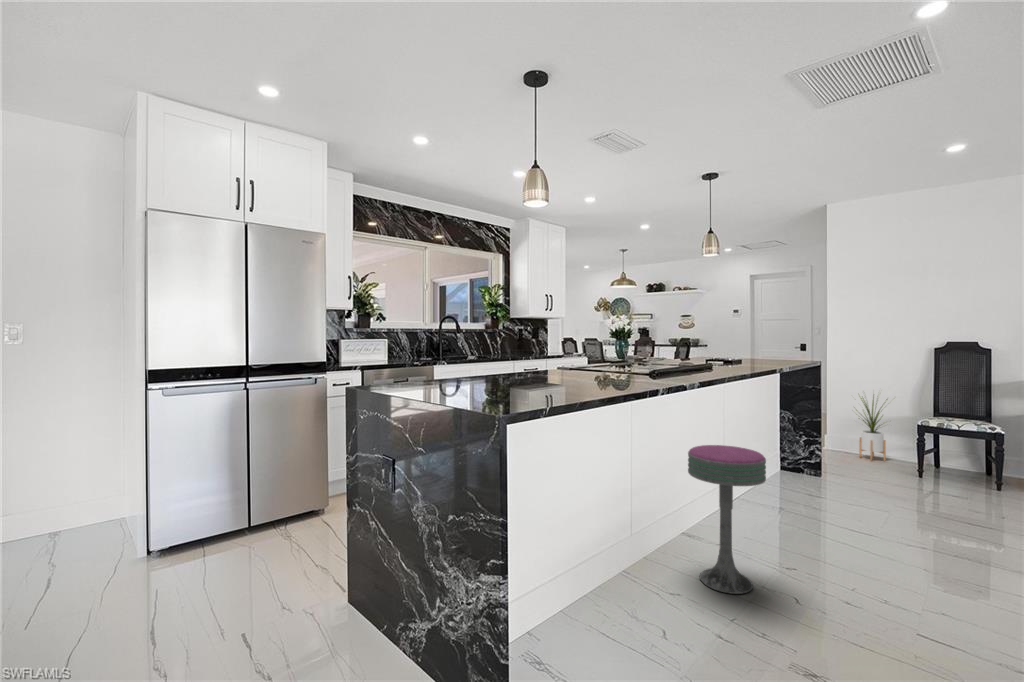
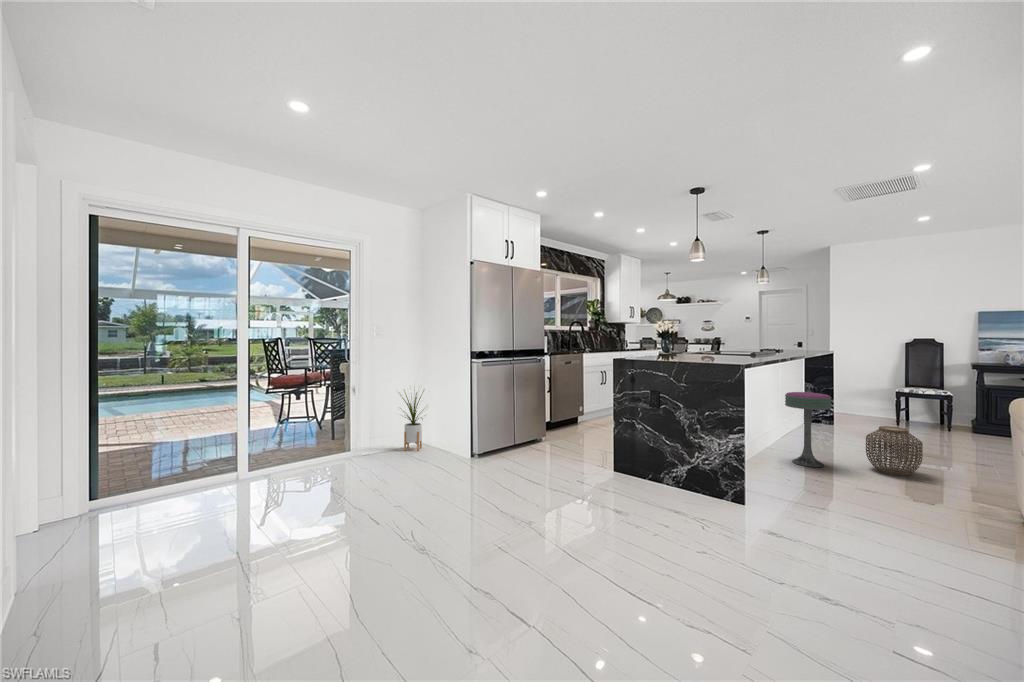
house plant: present [856,394,887,461] -> present [403,390,424,451]
woven basket: none [830,517,935,623] -> present [866,426,923,476]

